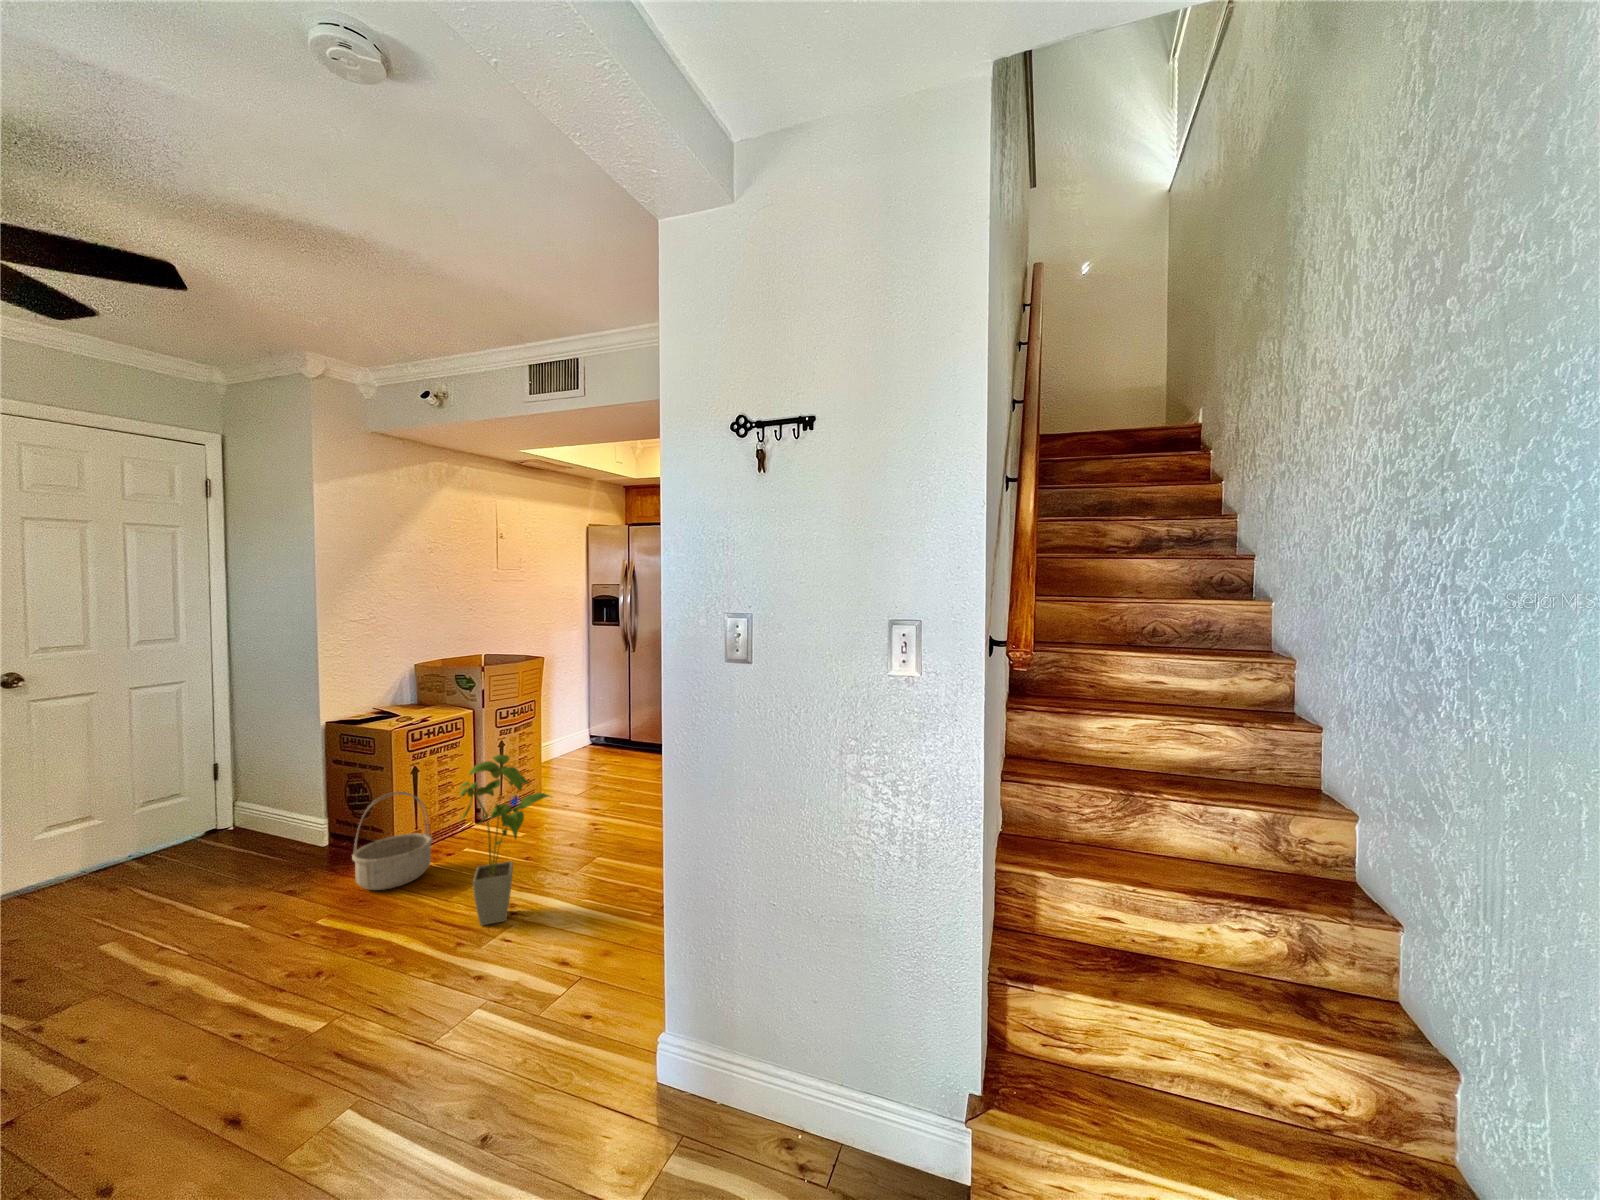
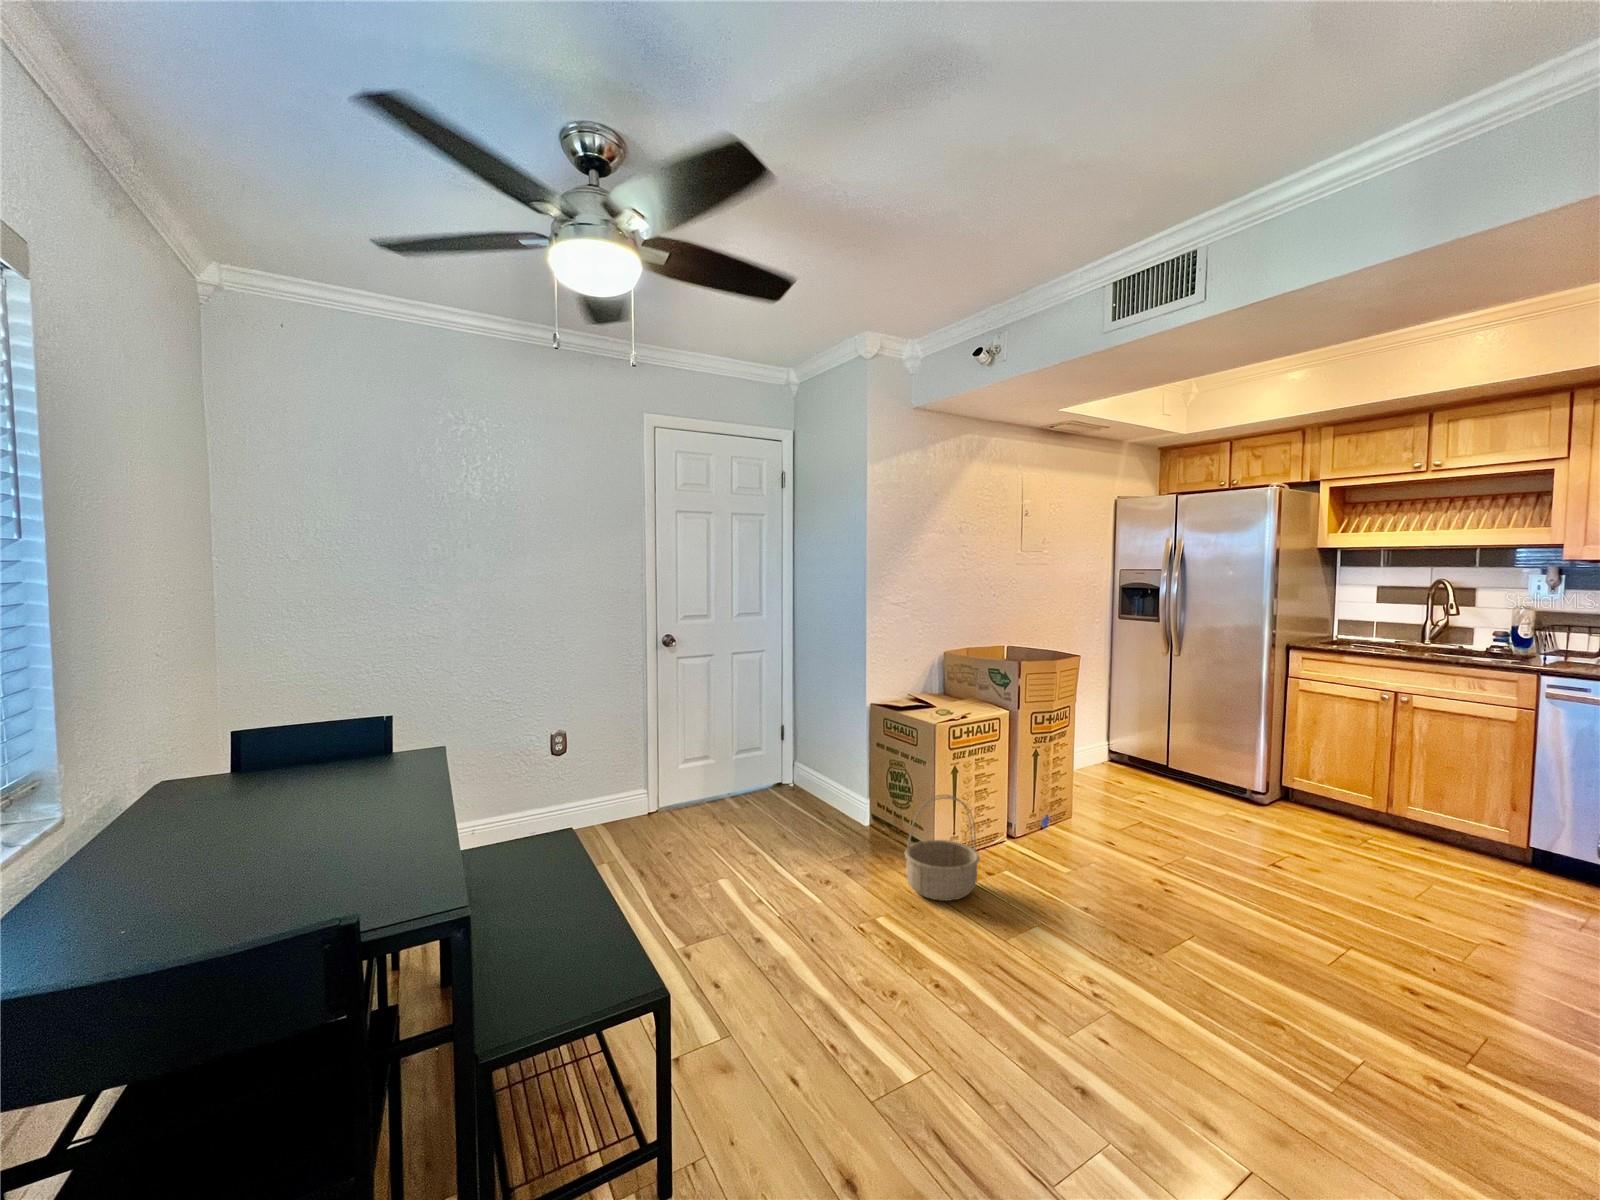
house plant: present [460,755,550,925] -> none [1033,788,1154,1002]

